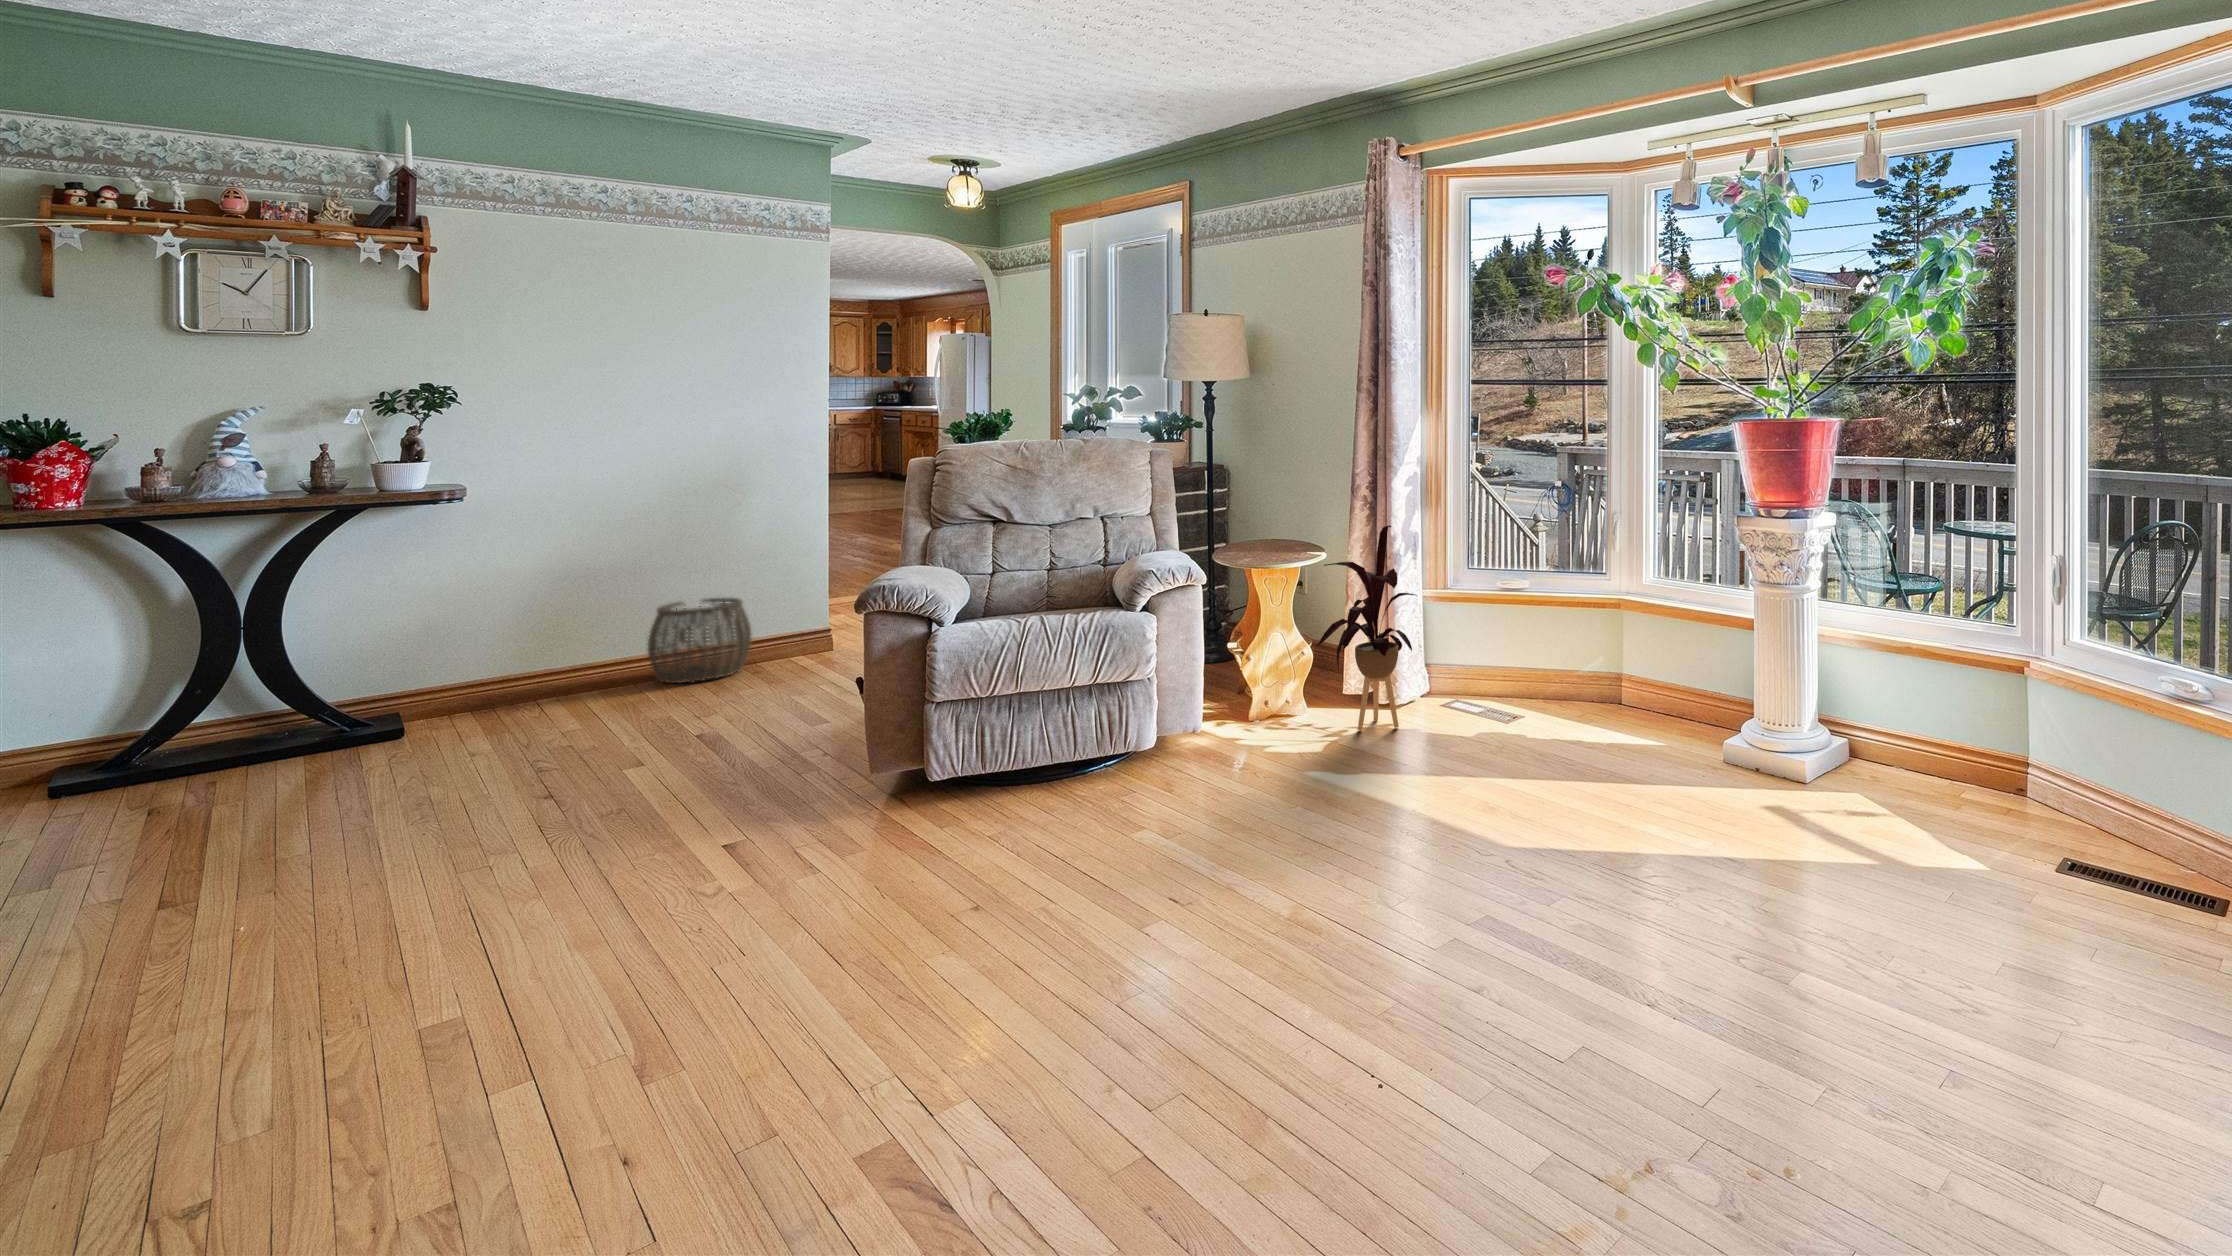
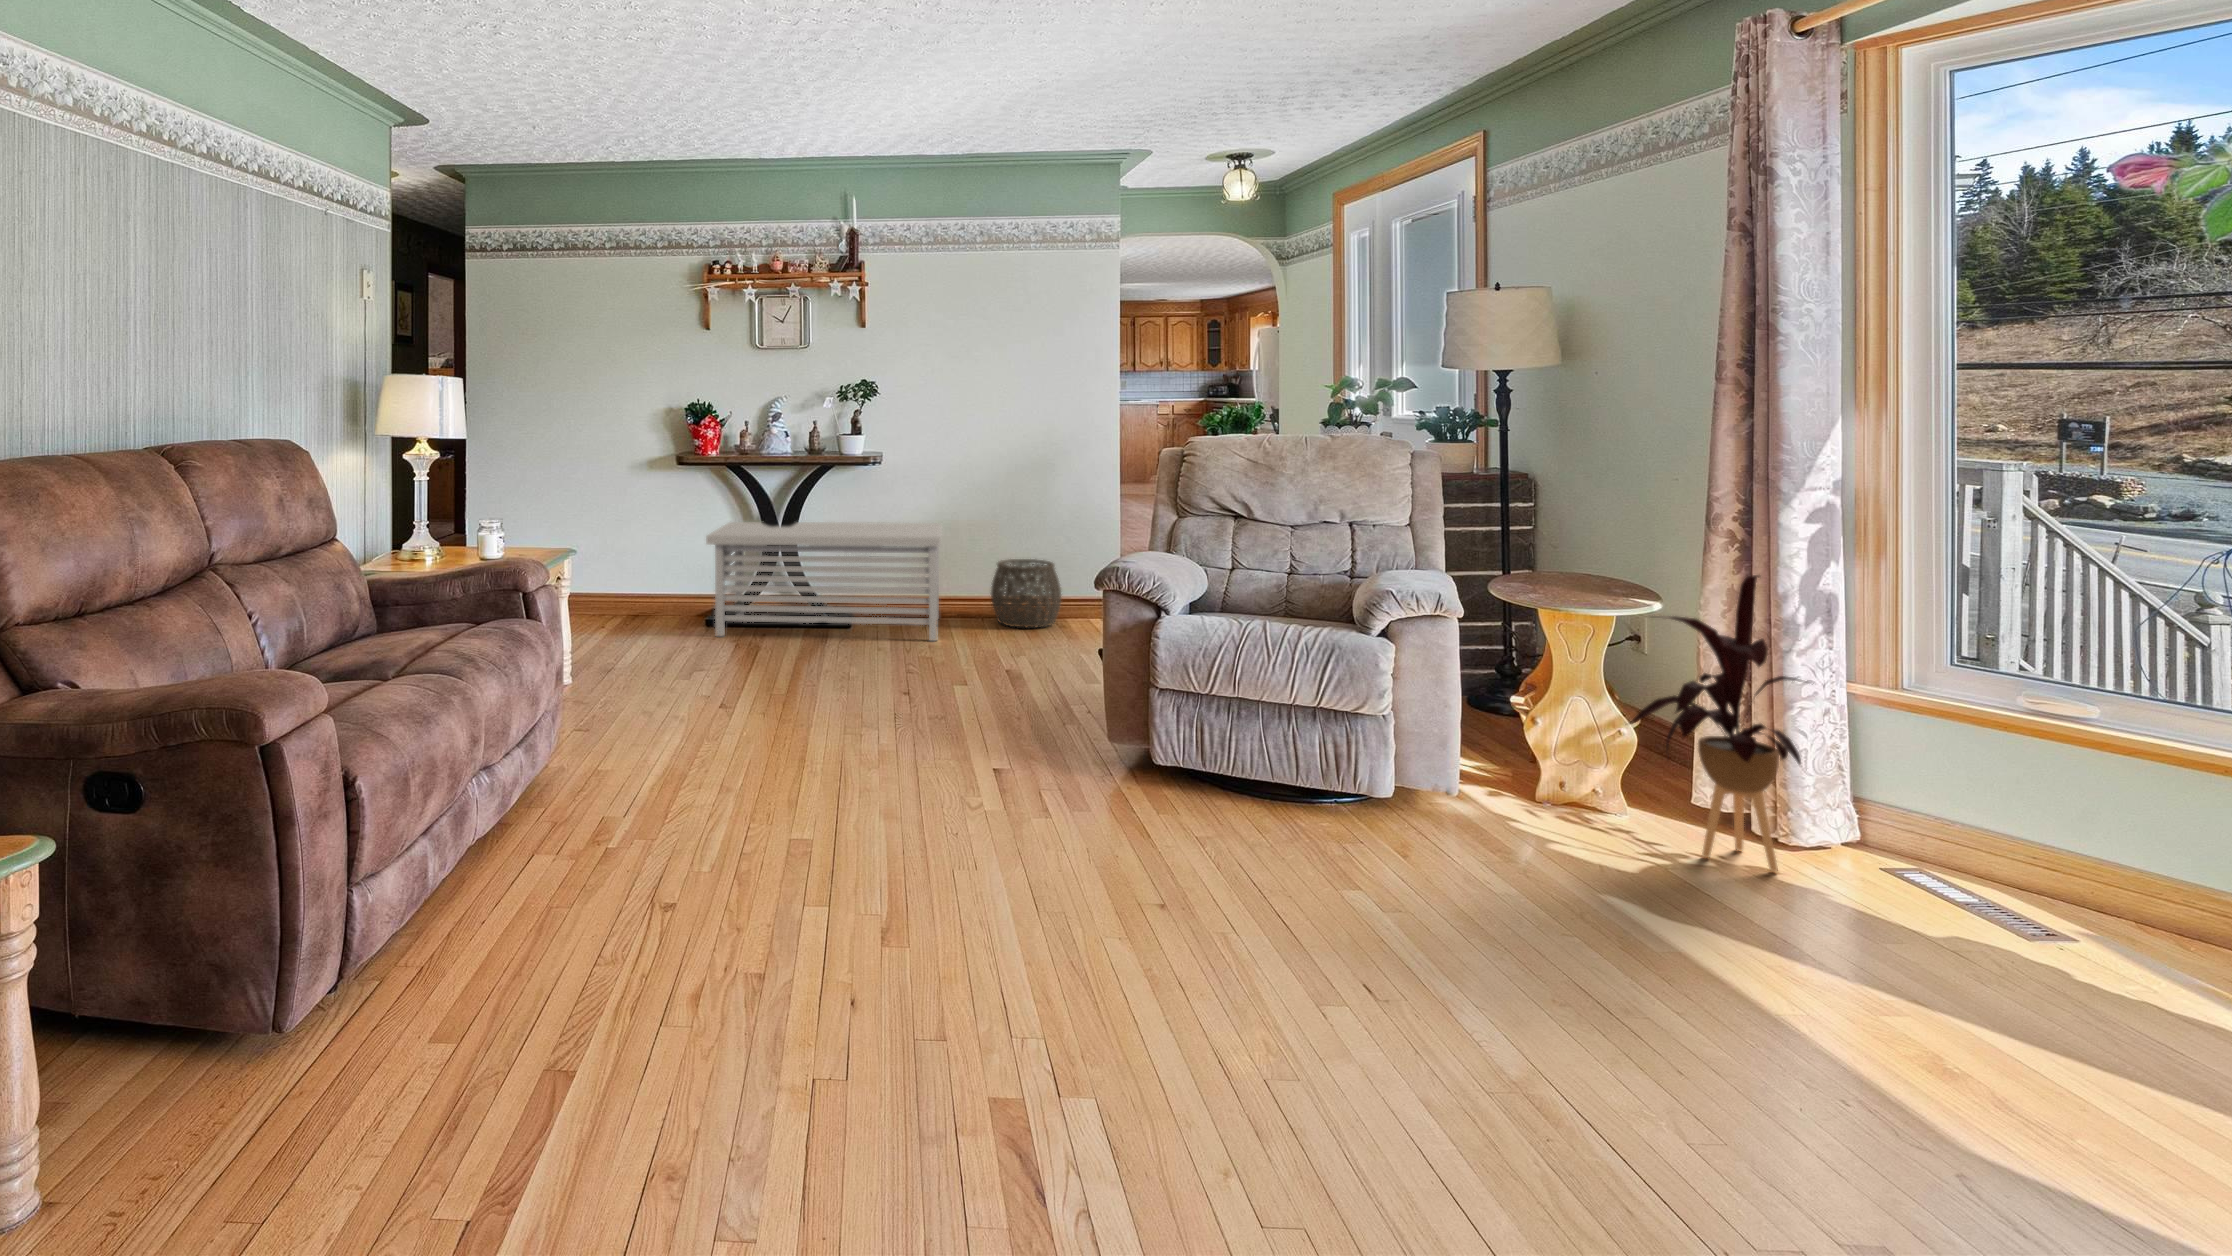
storage bench: none [64,569,578,799] -> present [706,522,941,641]

